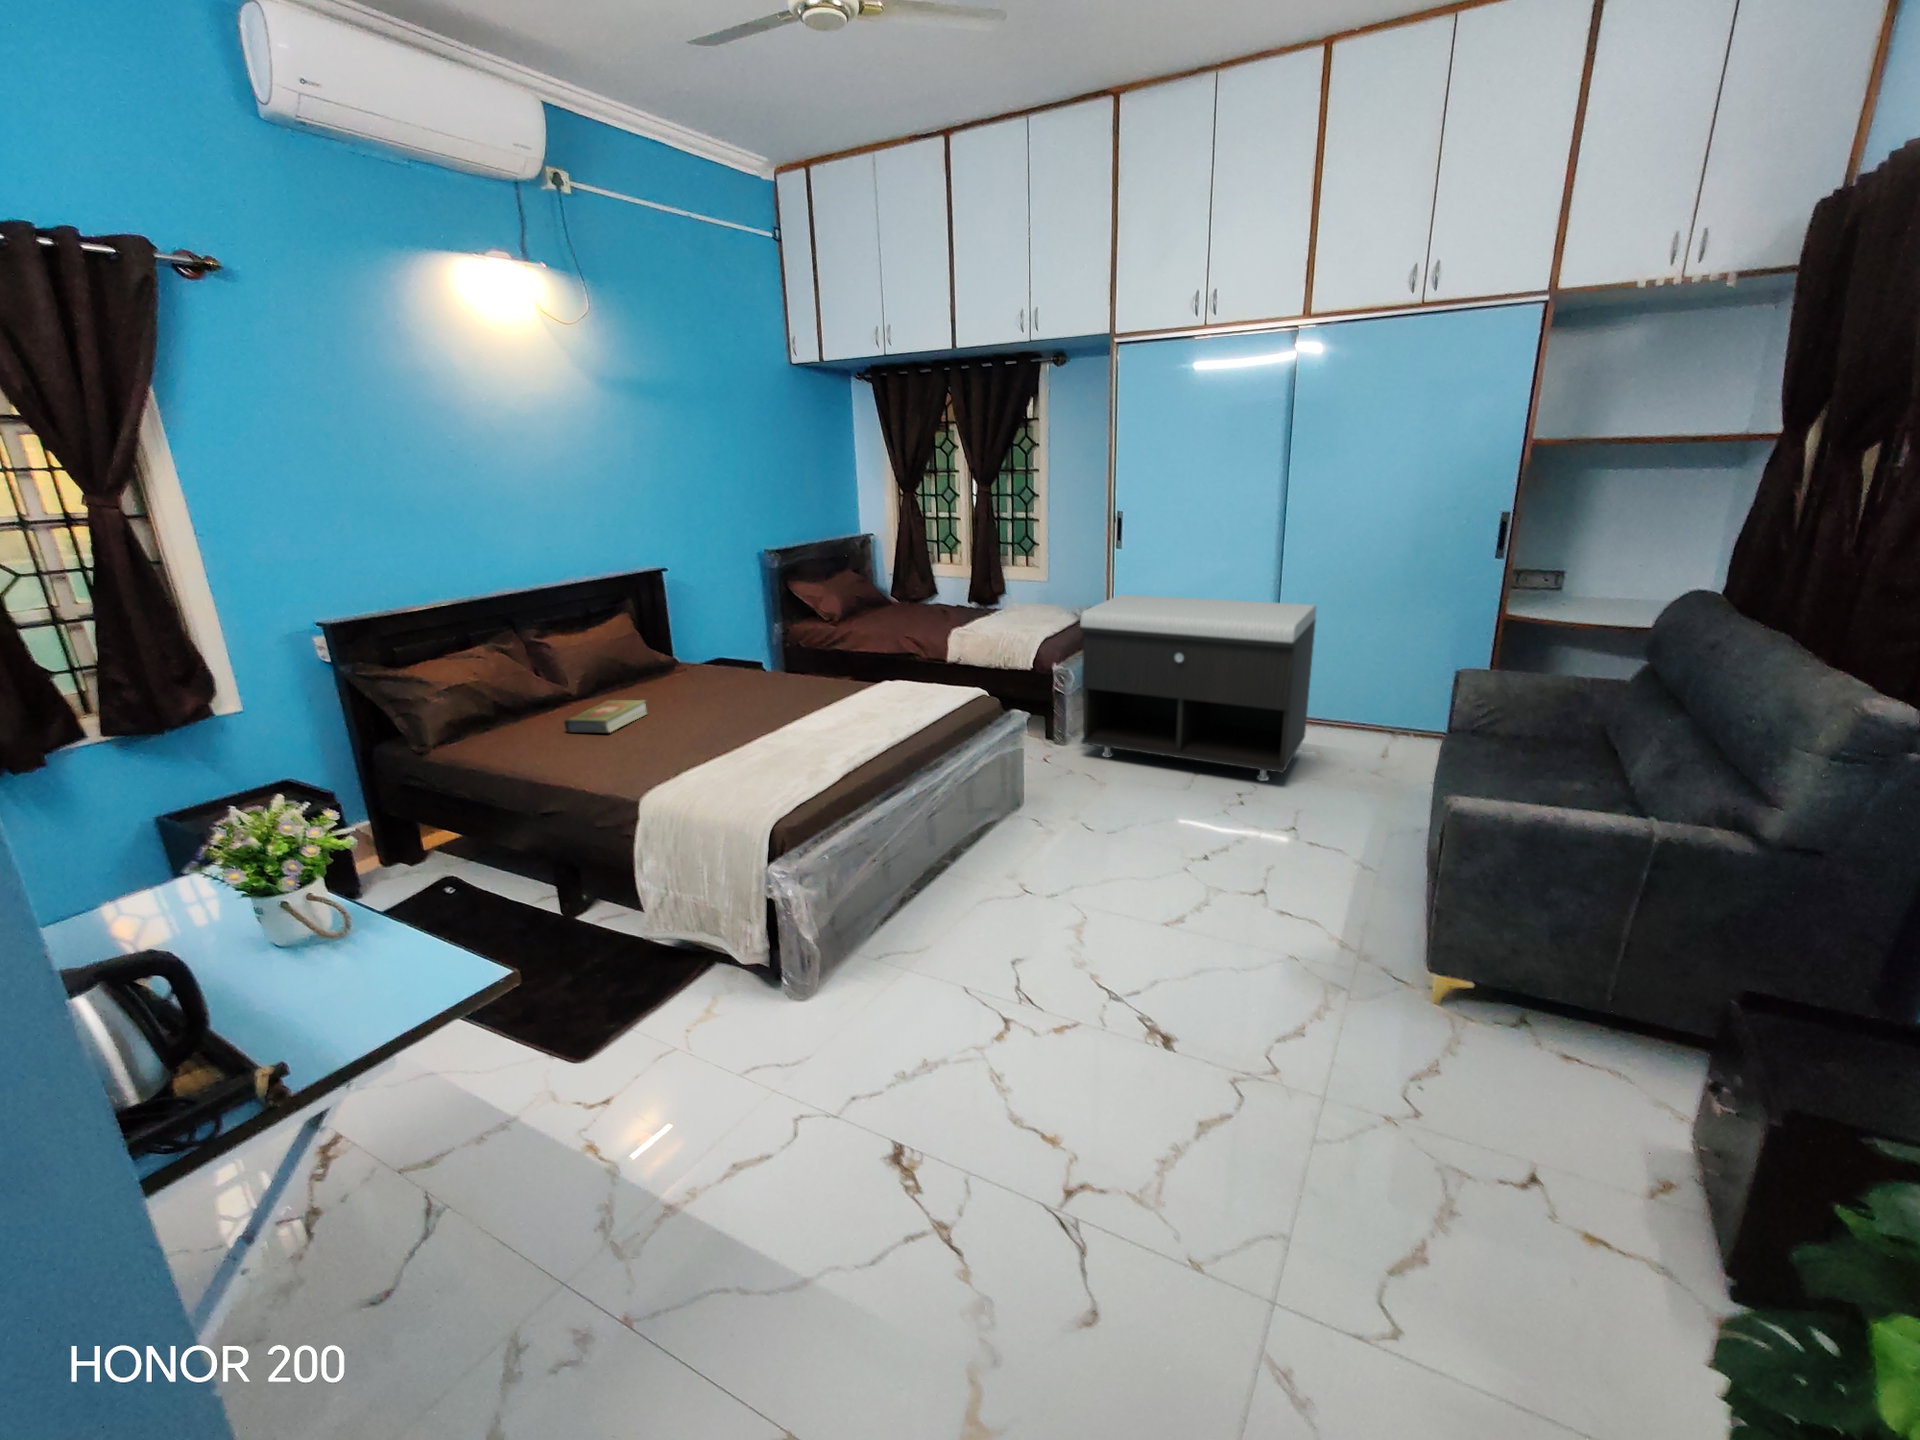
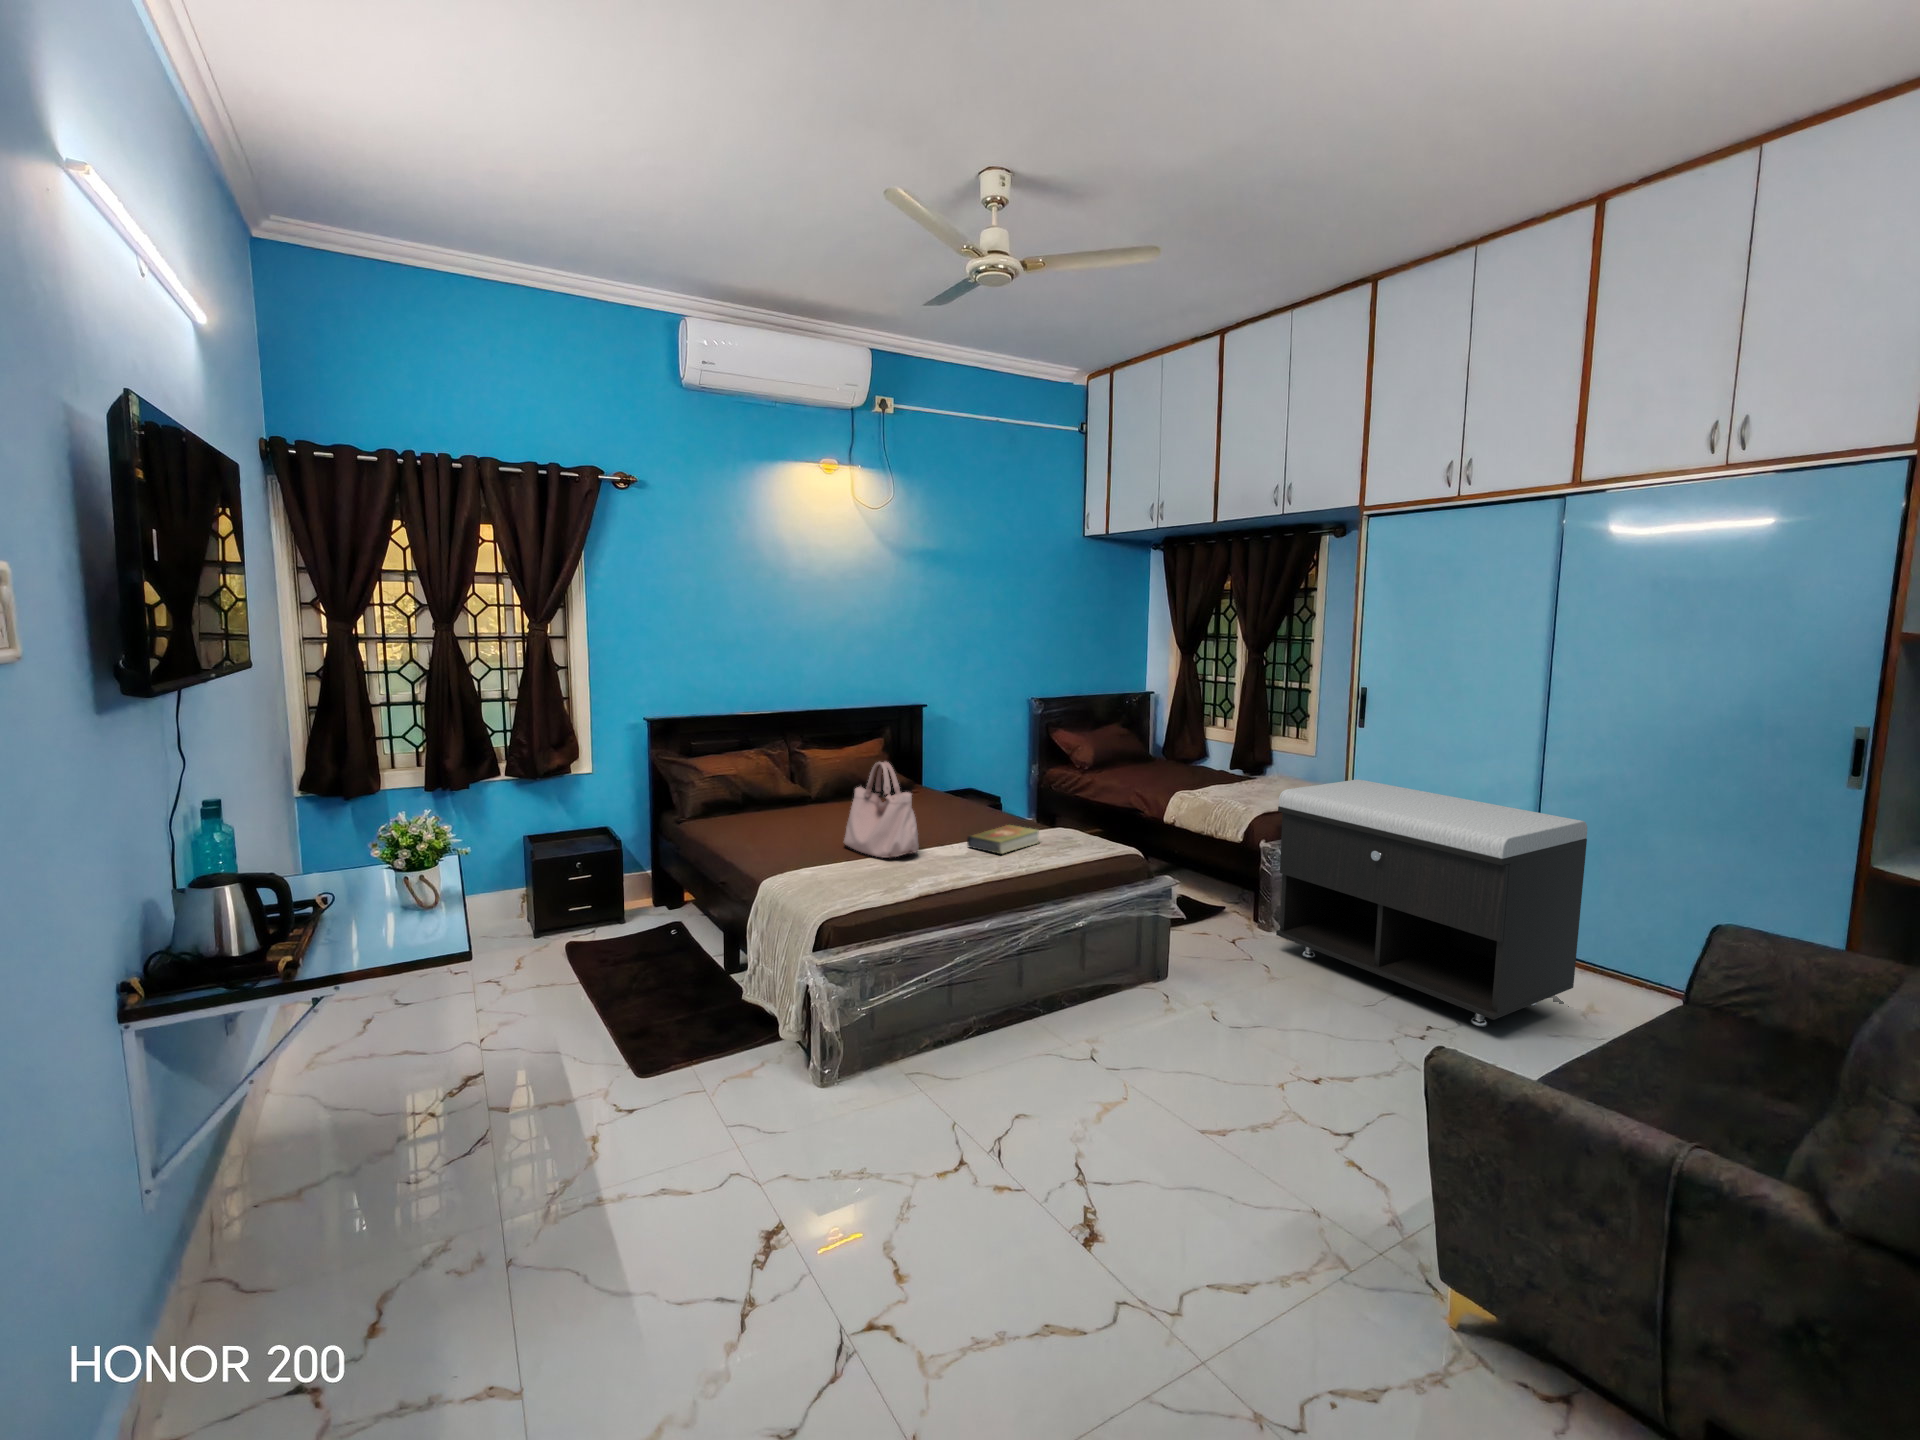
handbag: none [685,633,788,742] -> present [844,762,919,858]
book: present [564,700,647,733] -> present [967,825,1039,854]

